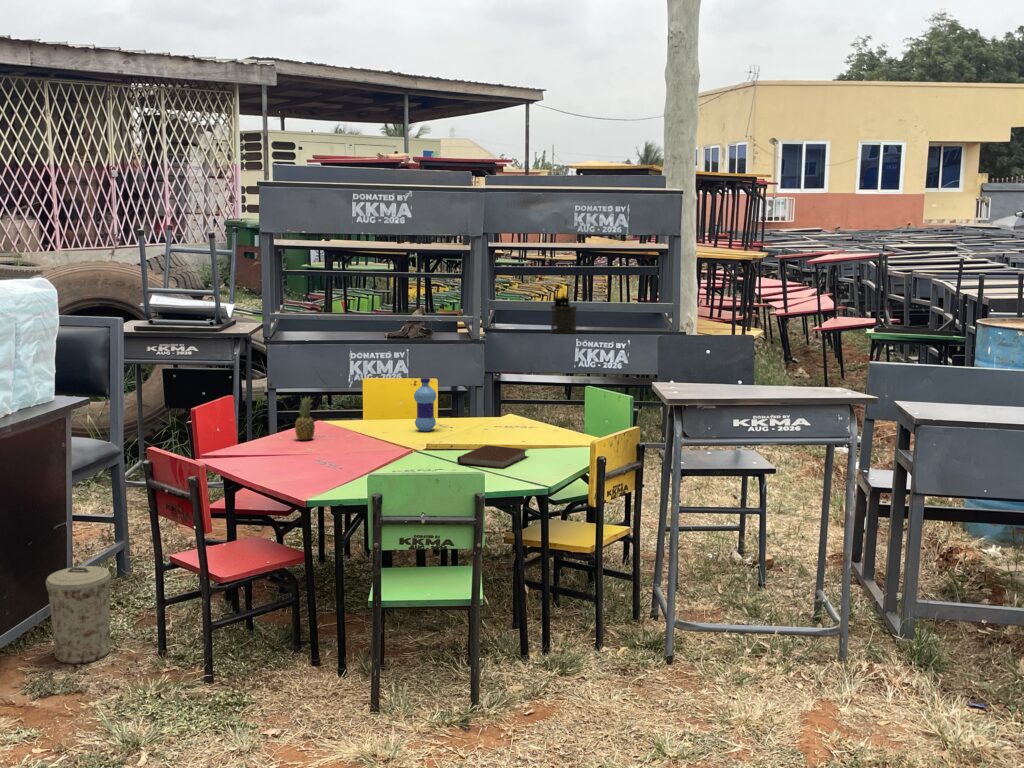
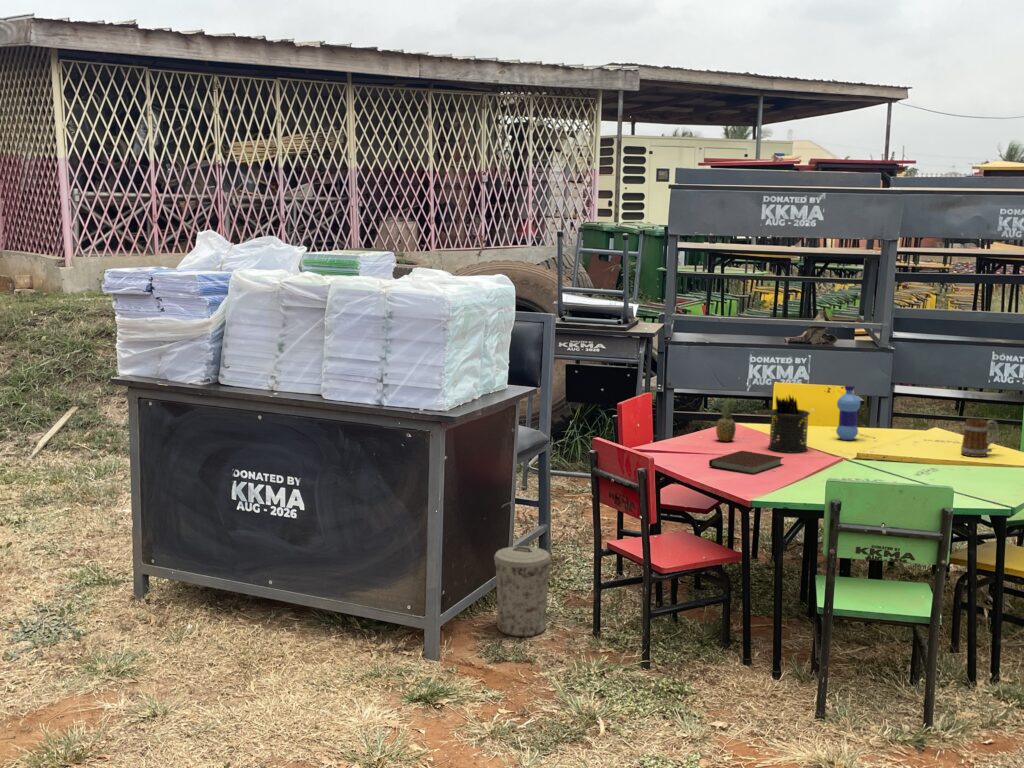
pen holder: present [551,295,577,334] -> present [768,395,810,453]
mug: none [524,404,557,441] -> present [961,419,998,457]
notebook: present [457,445,528,469] -> present [709,451,784,475]

